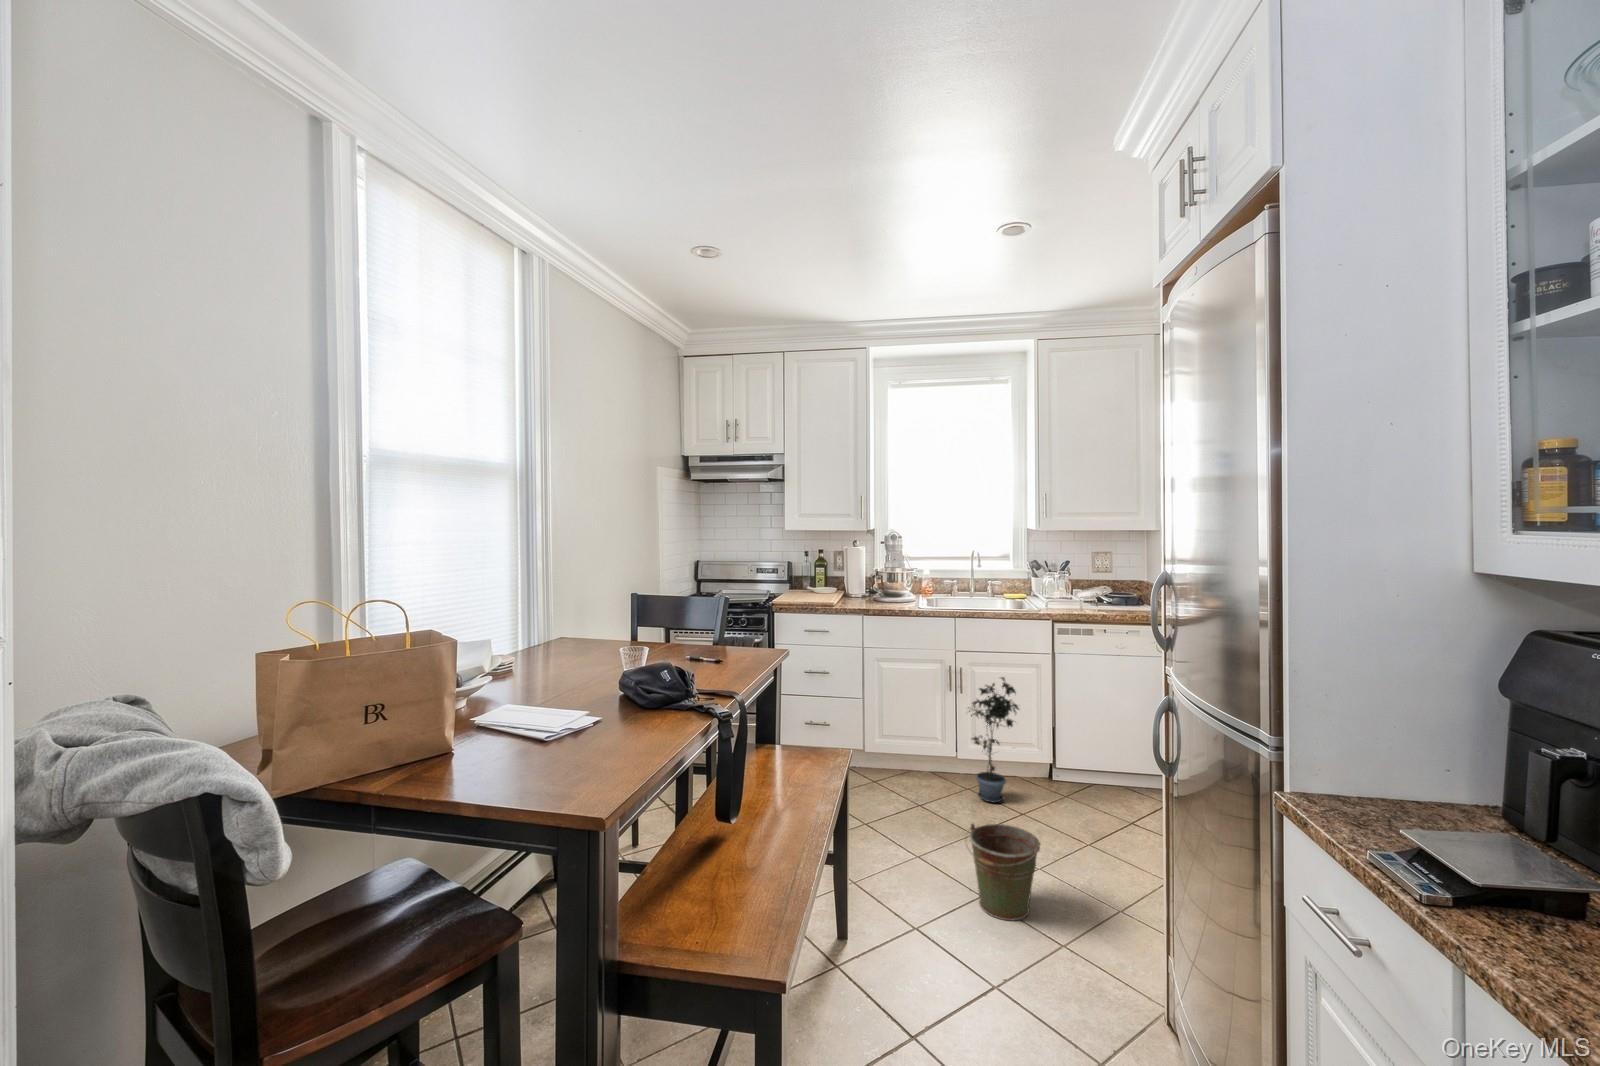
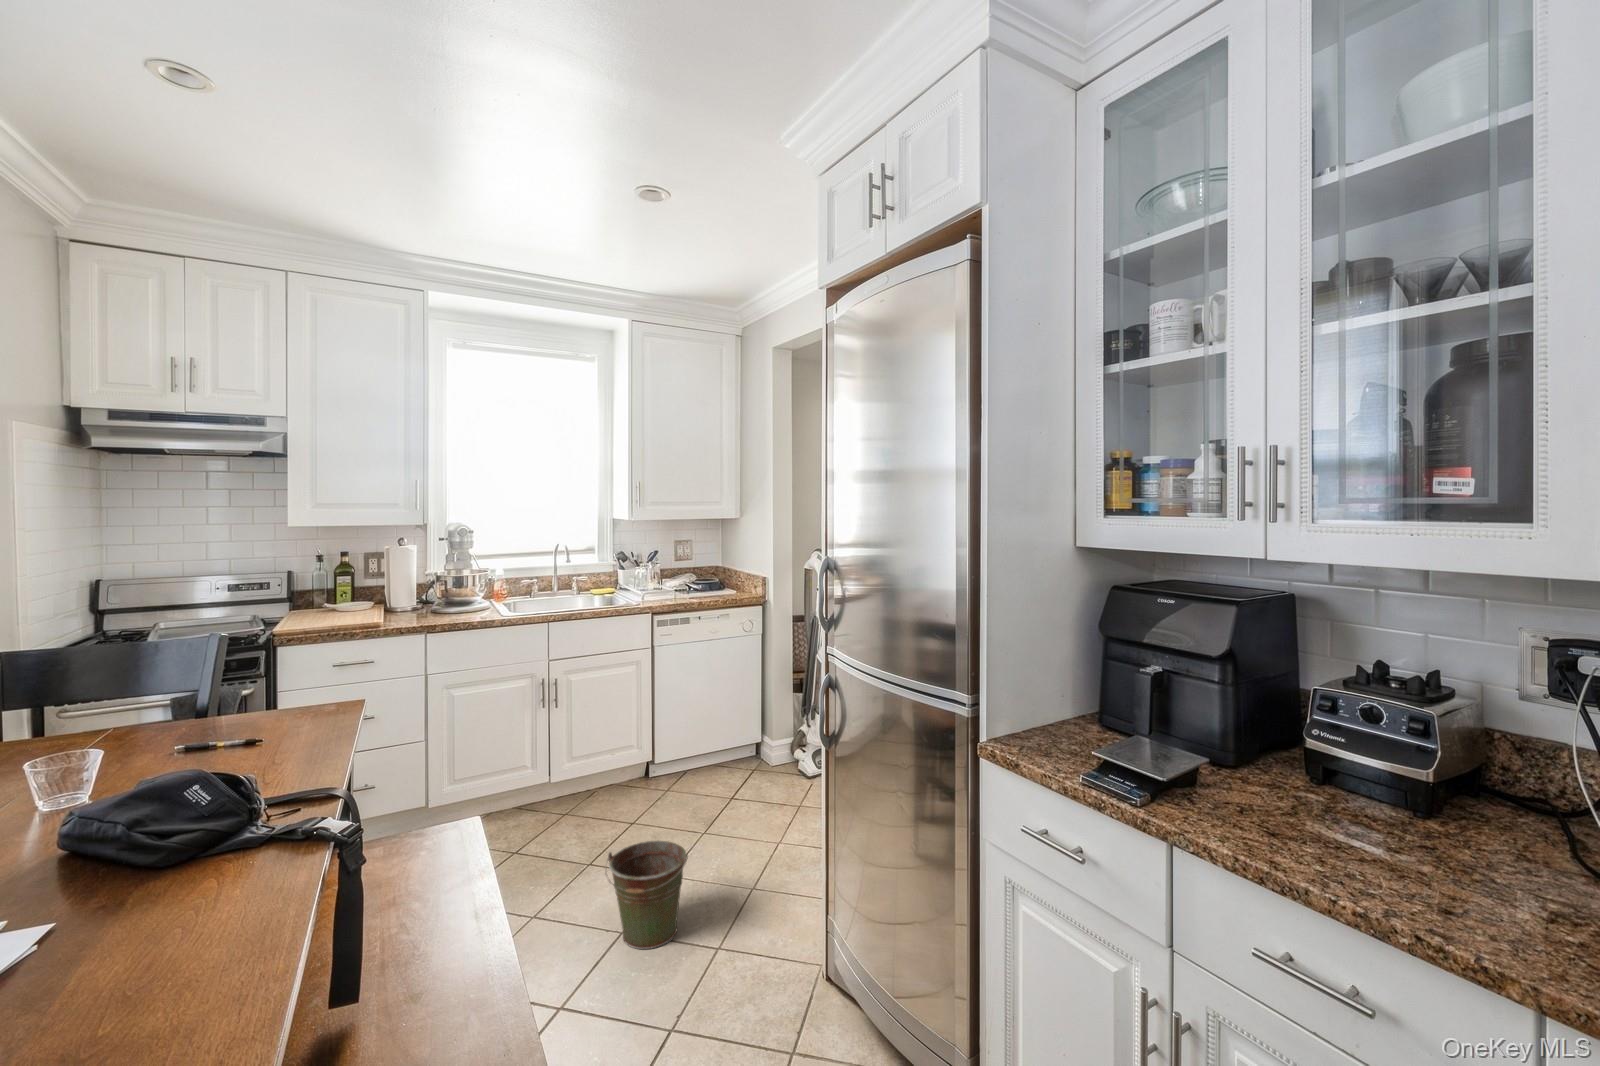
potted plant: present [969,677,1019,803] -> none [567,680,629,822]

